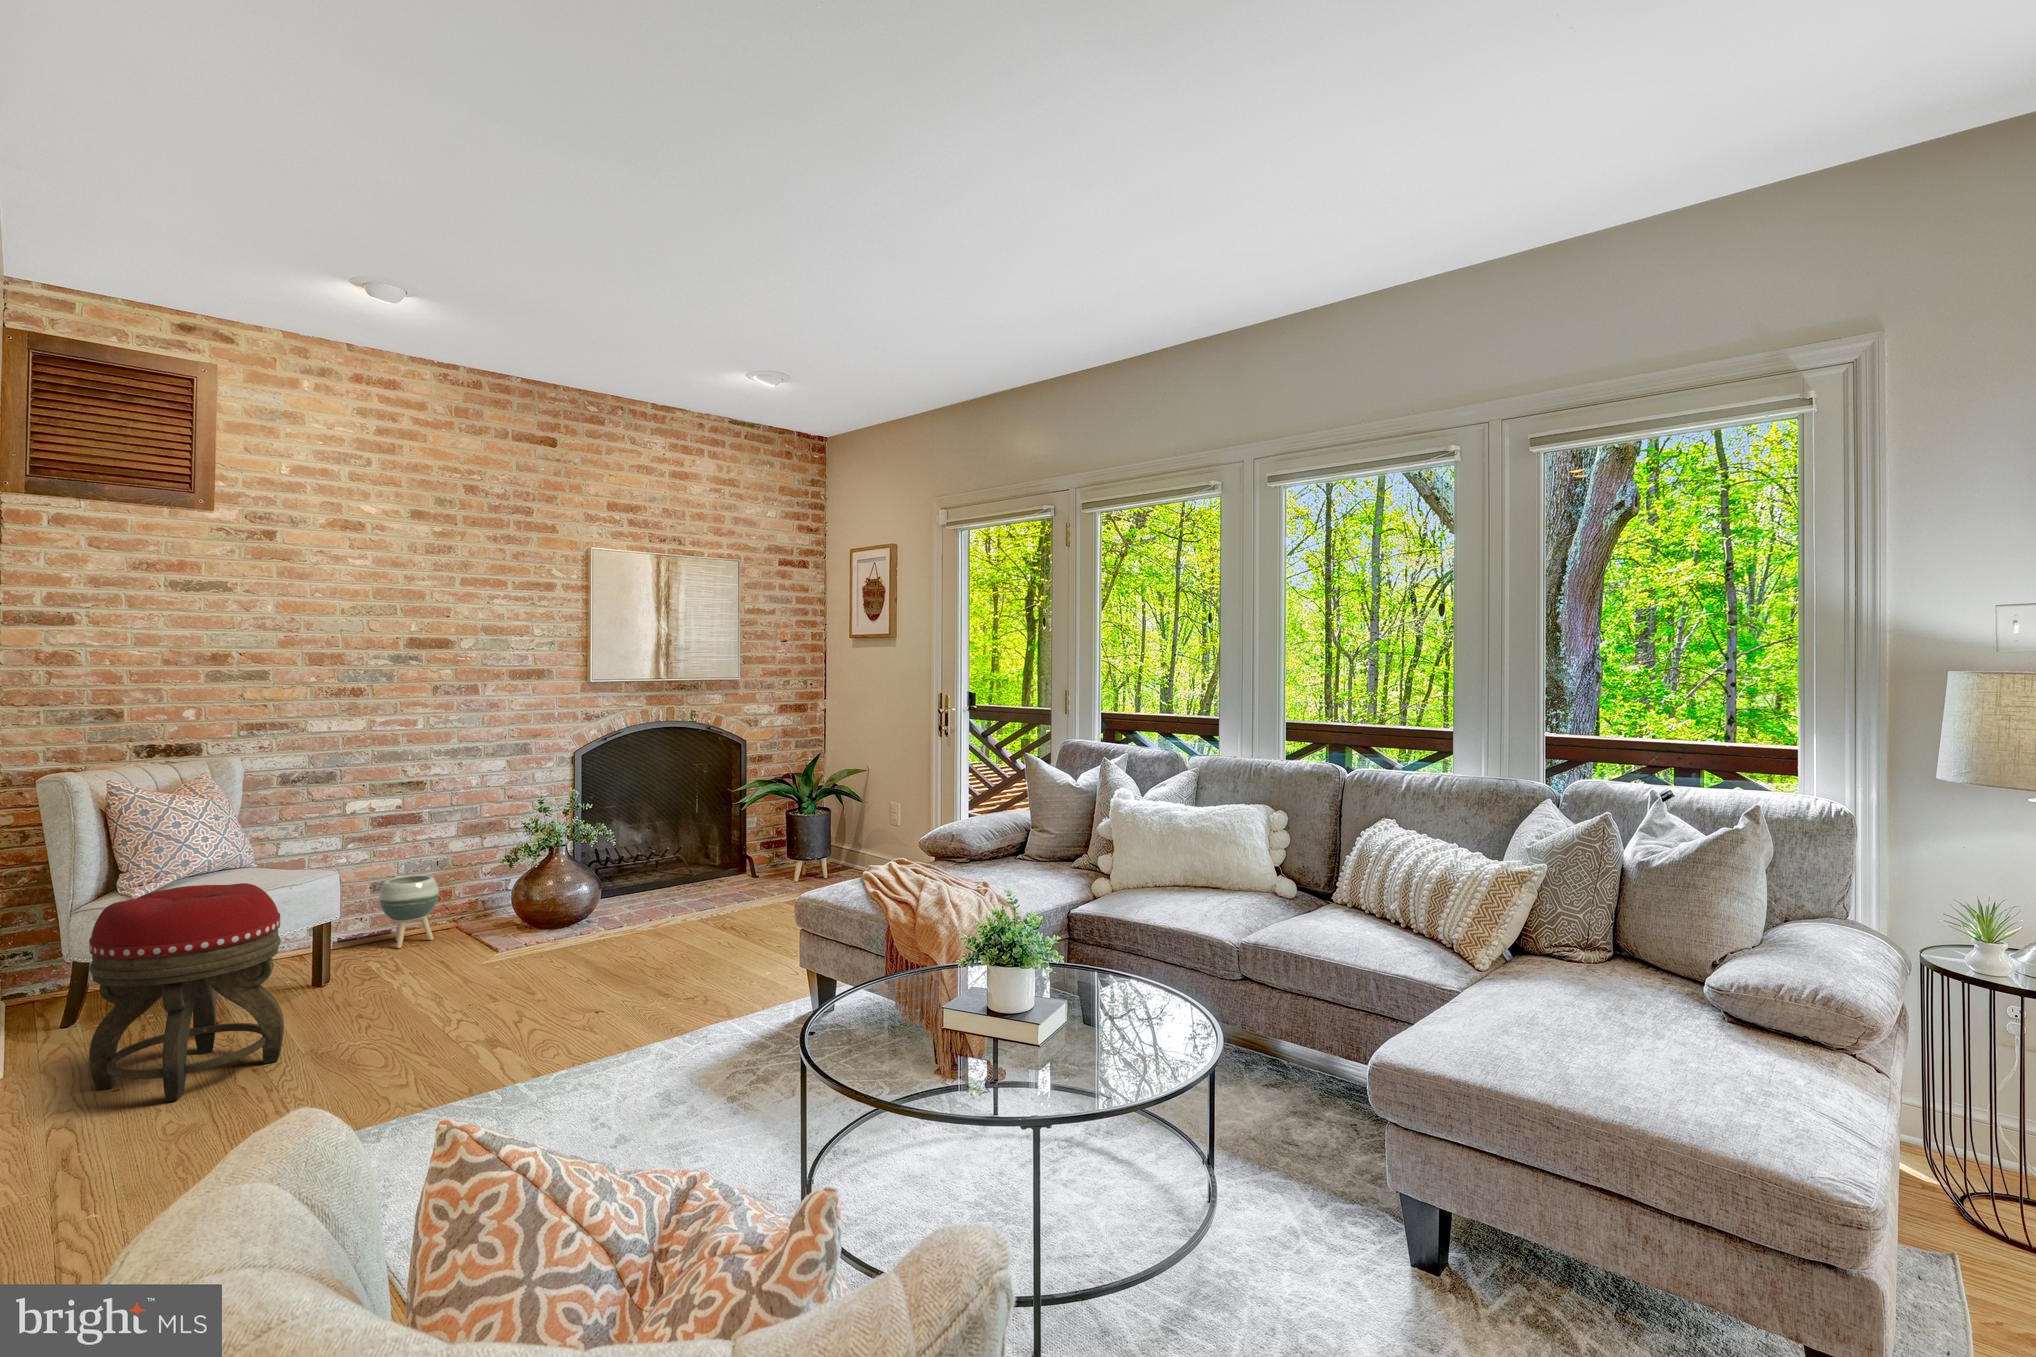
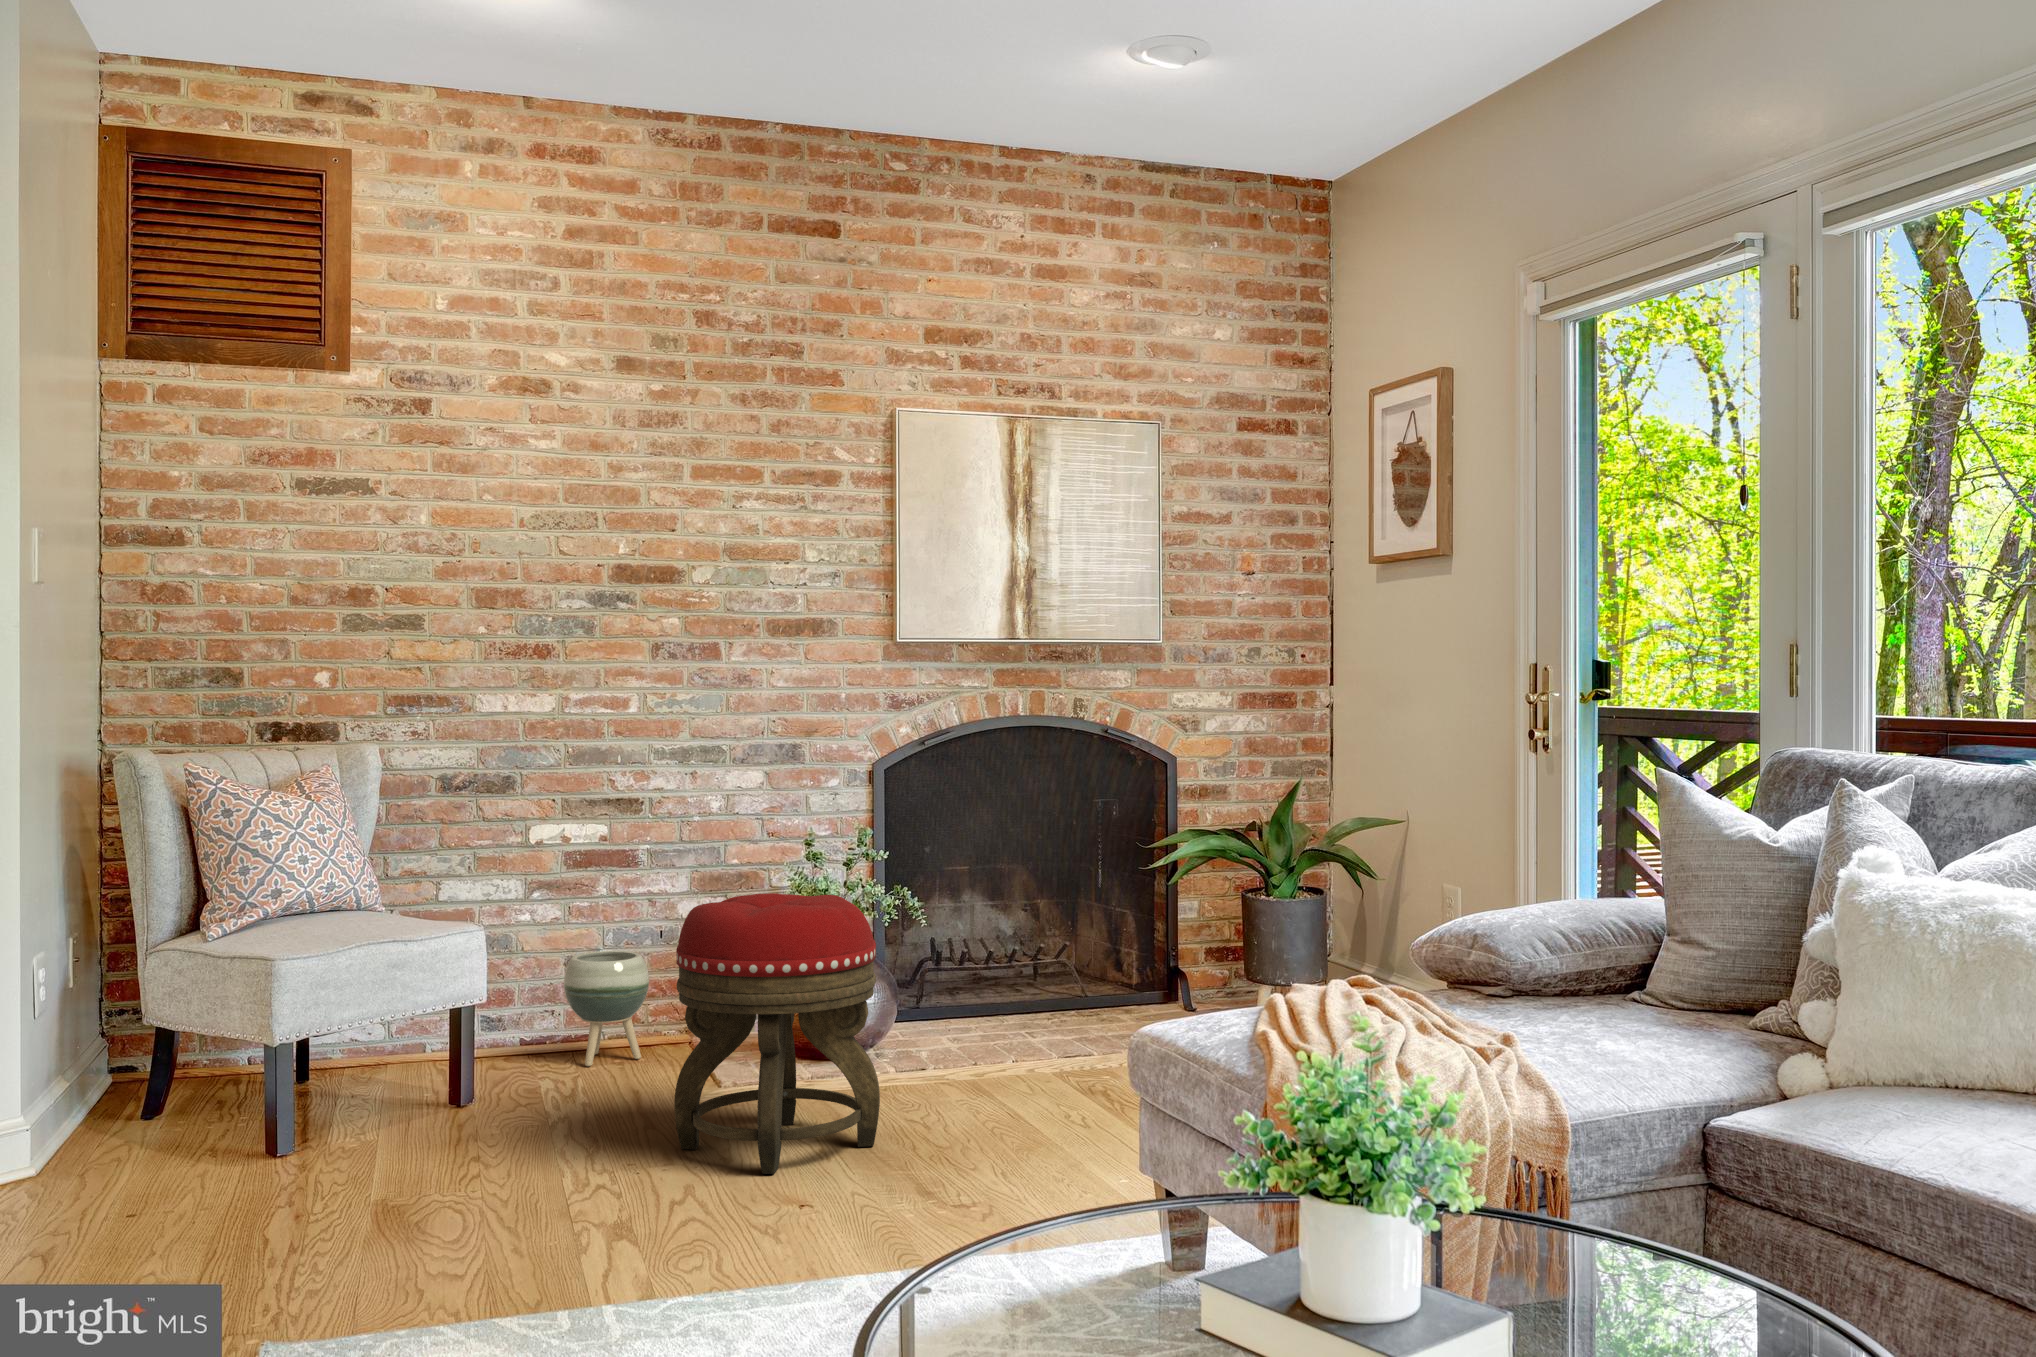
footstool: present [89,883,284,1102] -> present [674,893,880,1174]

